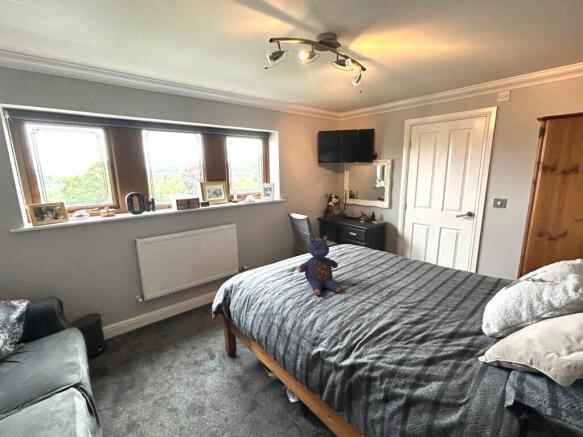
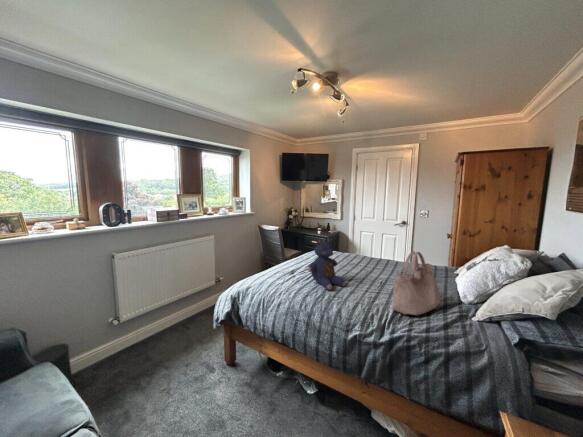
handbag: none [375,261,447,341] -> present [393,251,440,315]

